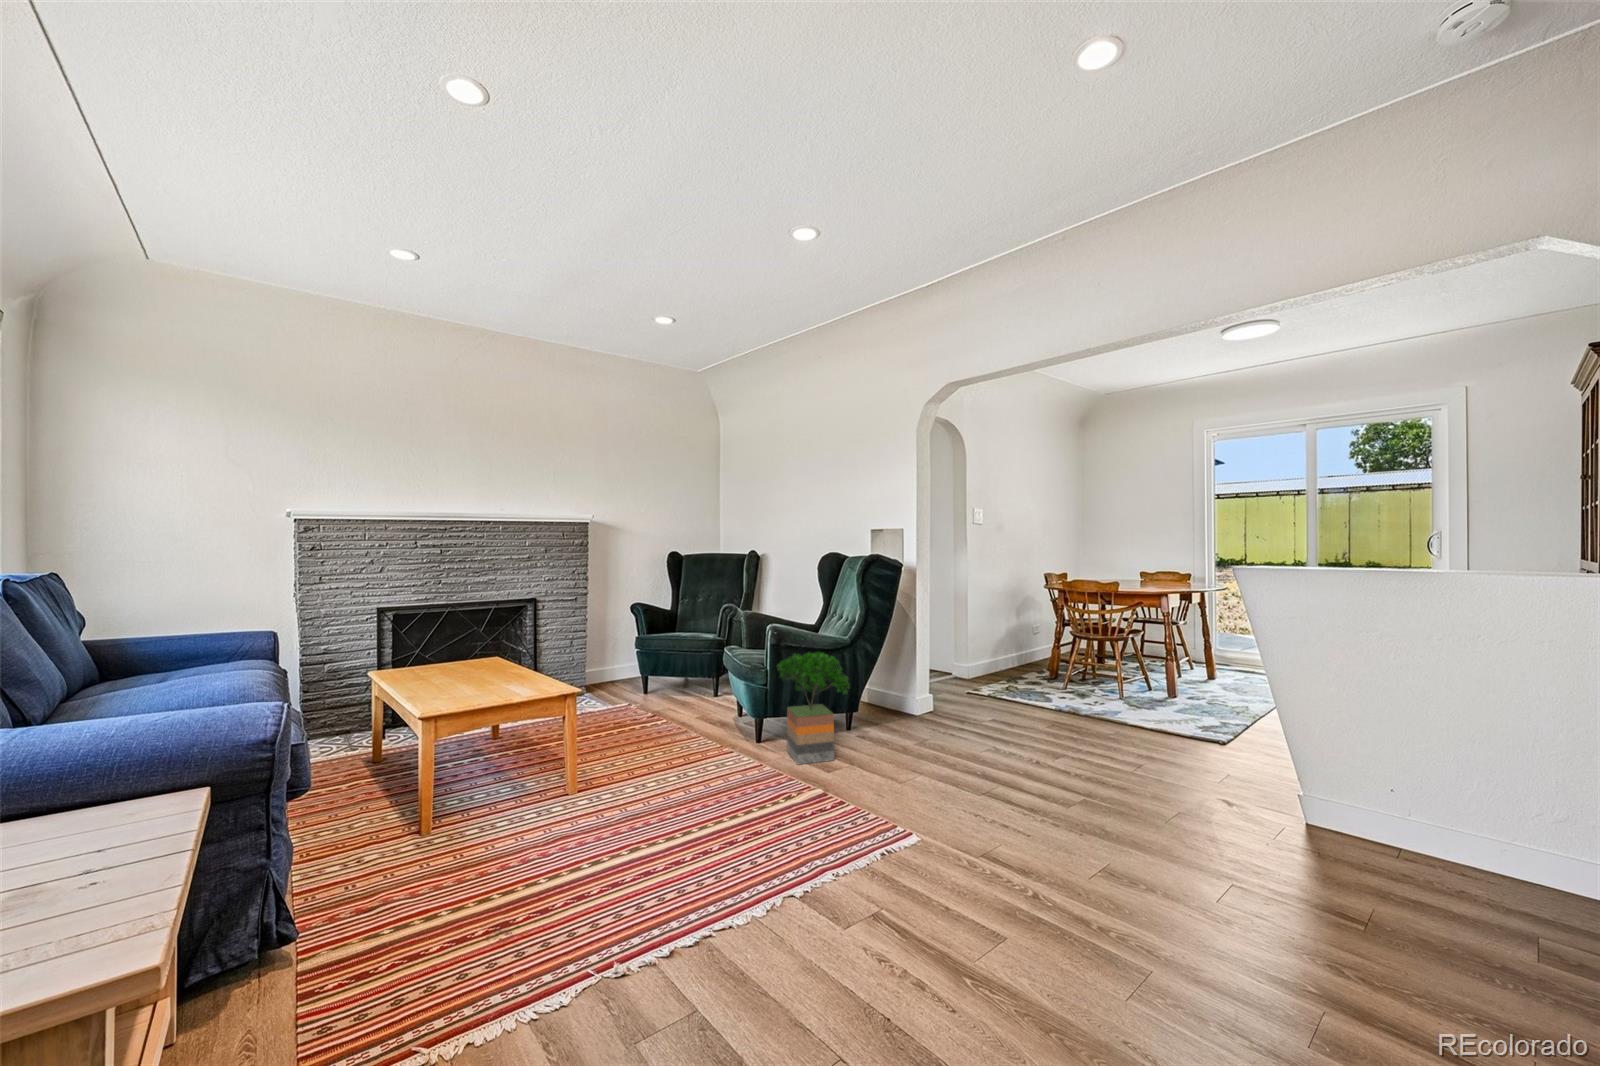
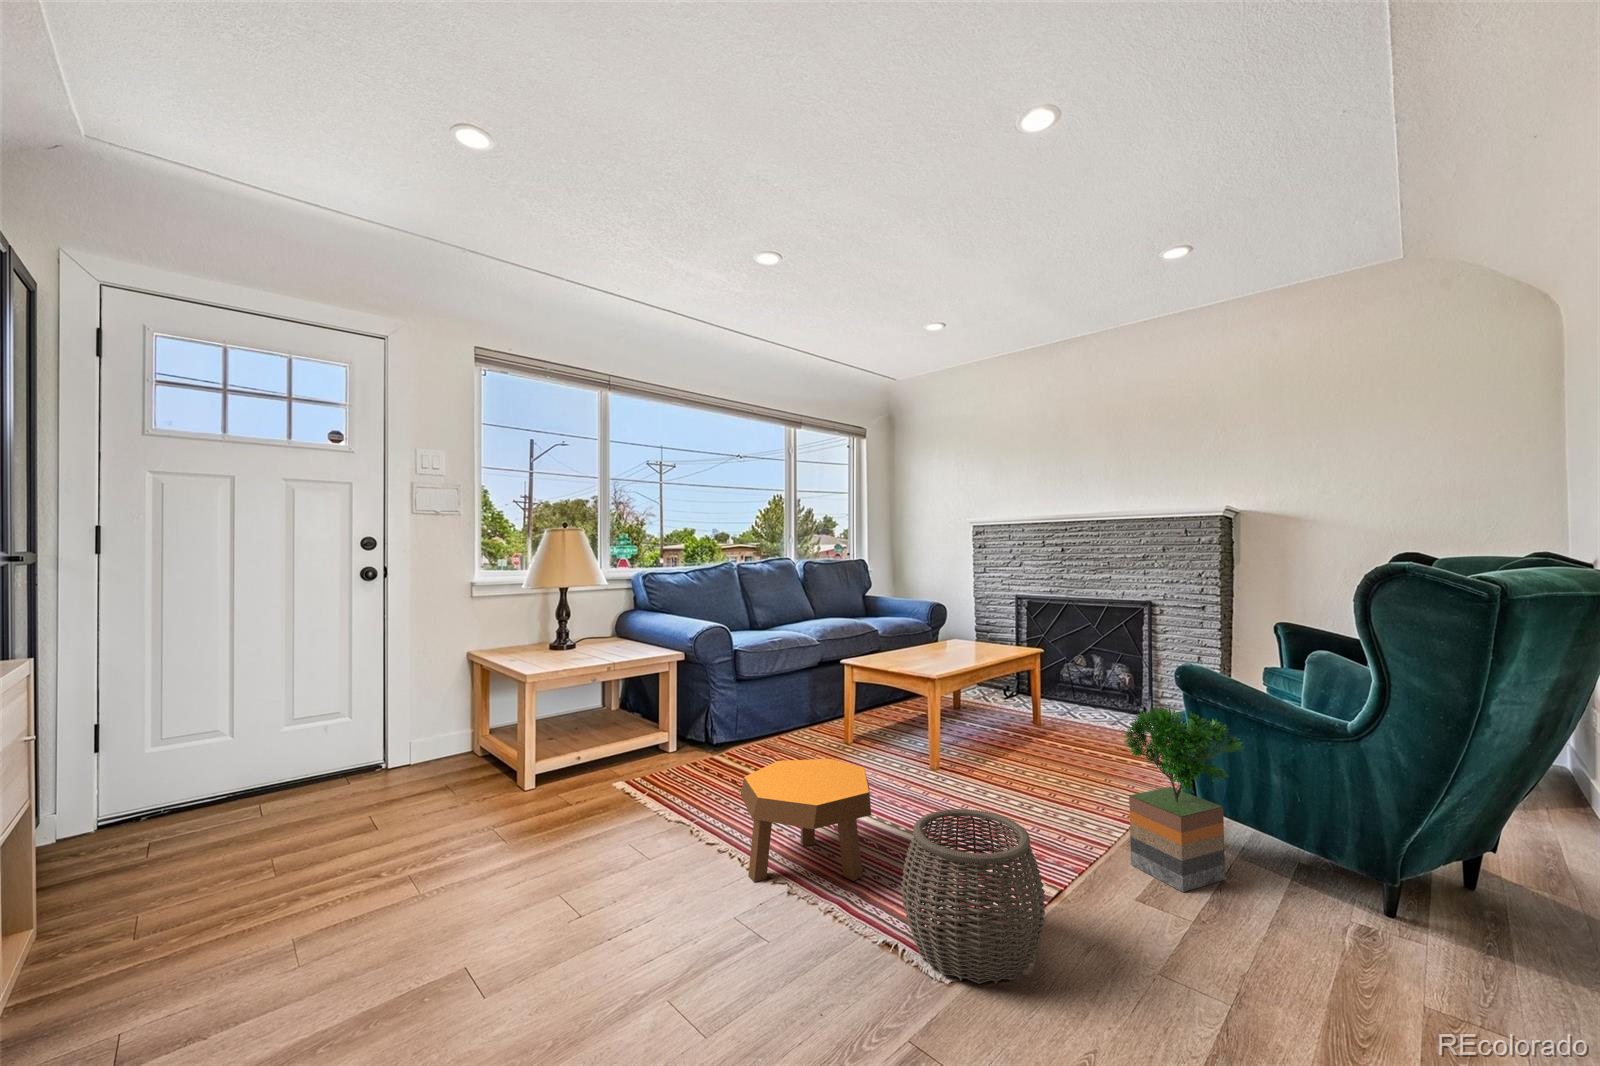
woven basket: none [848,734,948,848] -> present [901,809,1045,984]
footstool: none [667,773,821,927] -> present [741,759,871,882]

